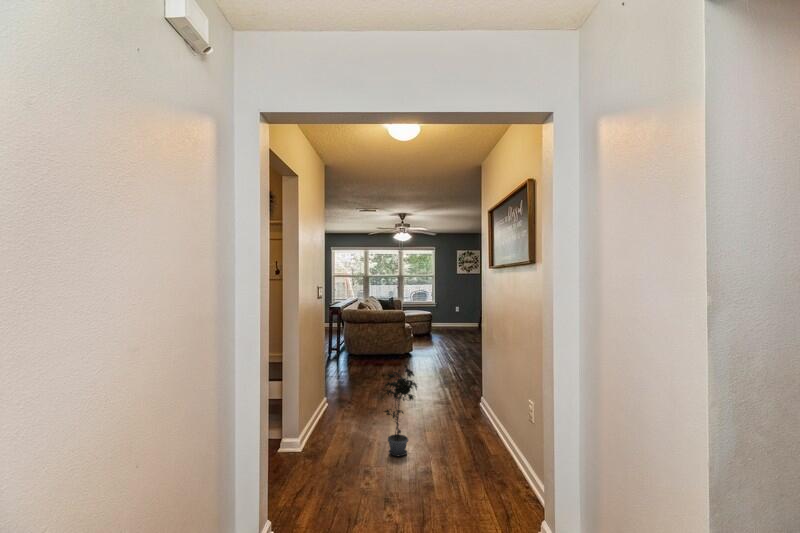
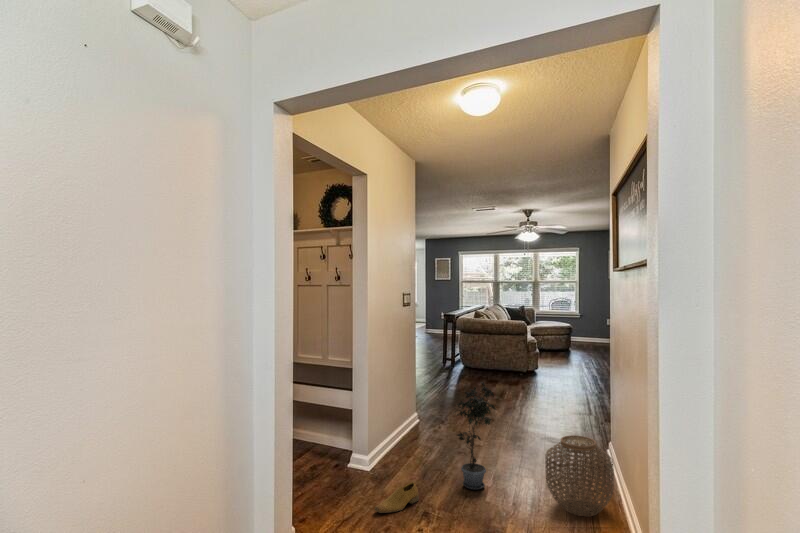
woven basket: none [459,403,511,465] -> present [545,435,614,516]
shoe: none [322,456,357,486] -> present [375,482,419,513]

